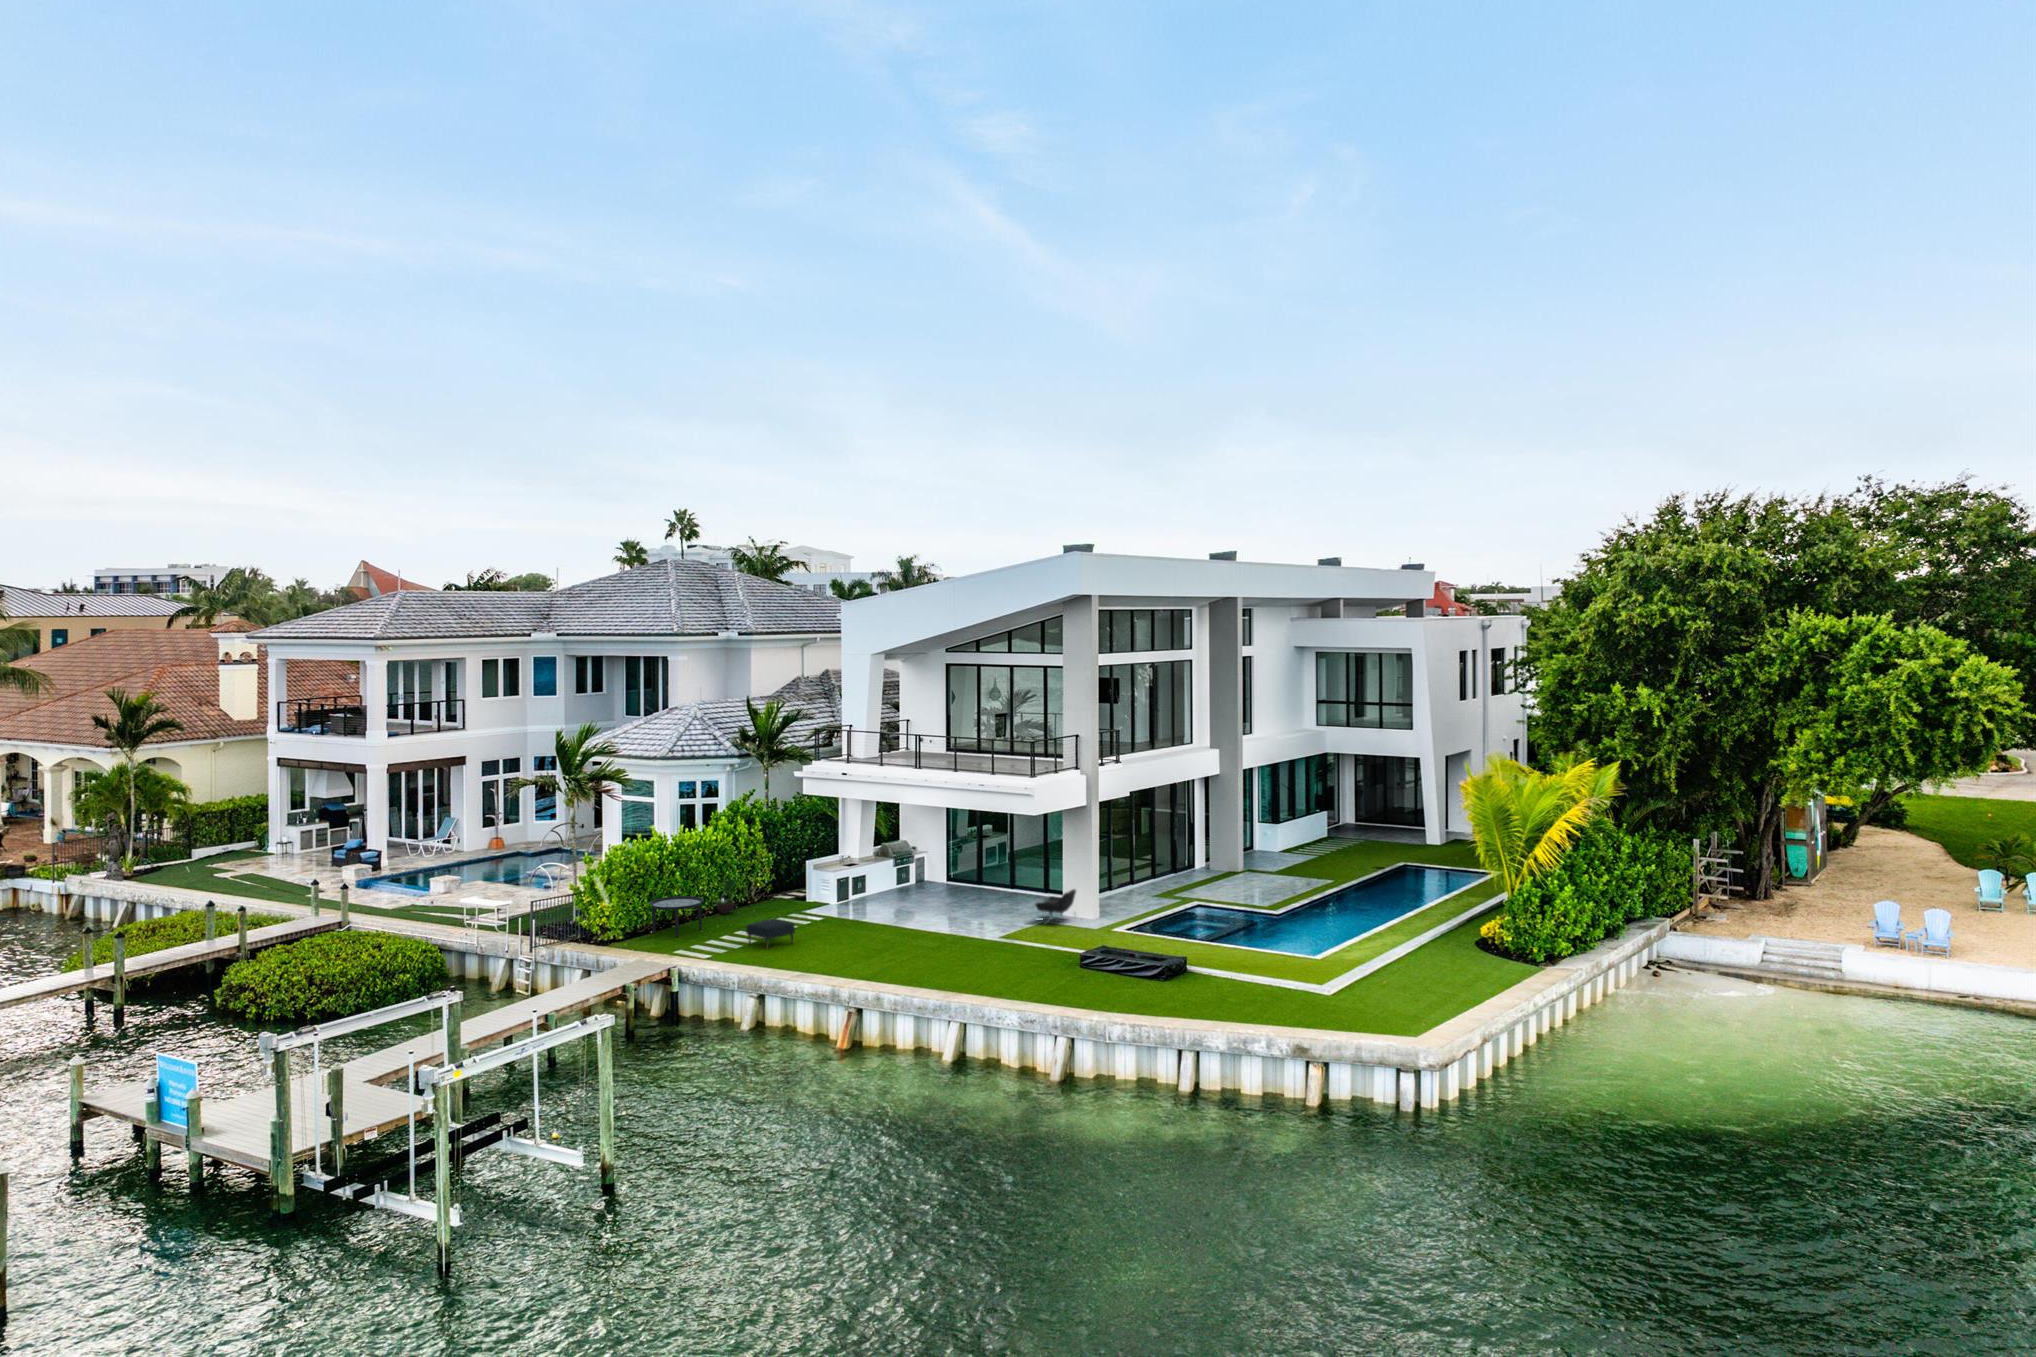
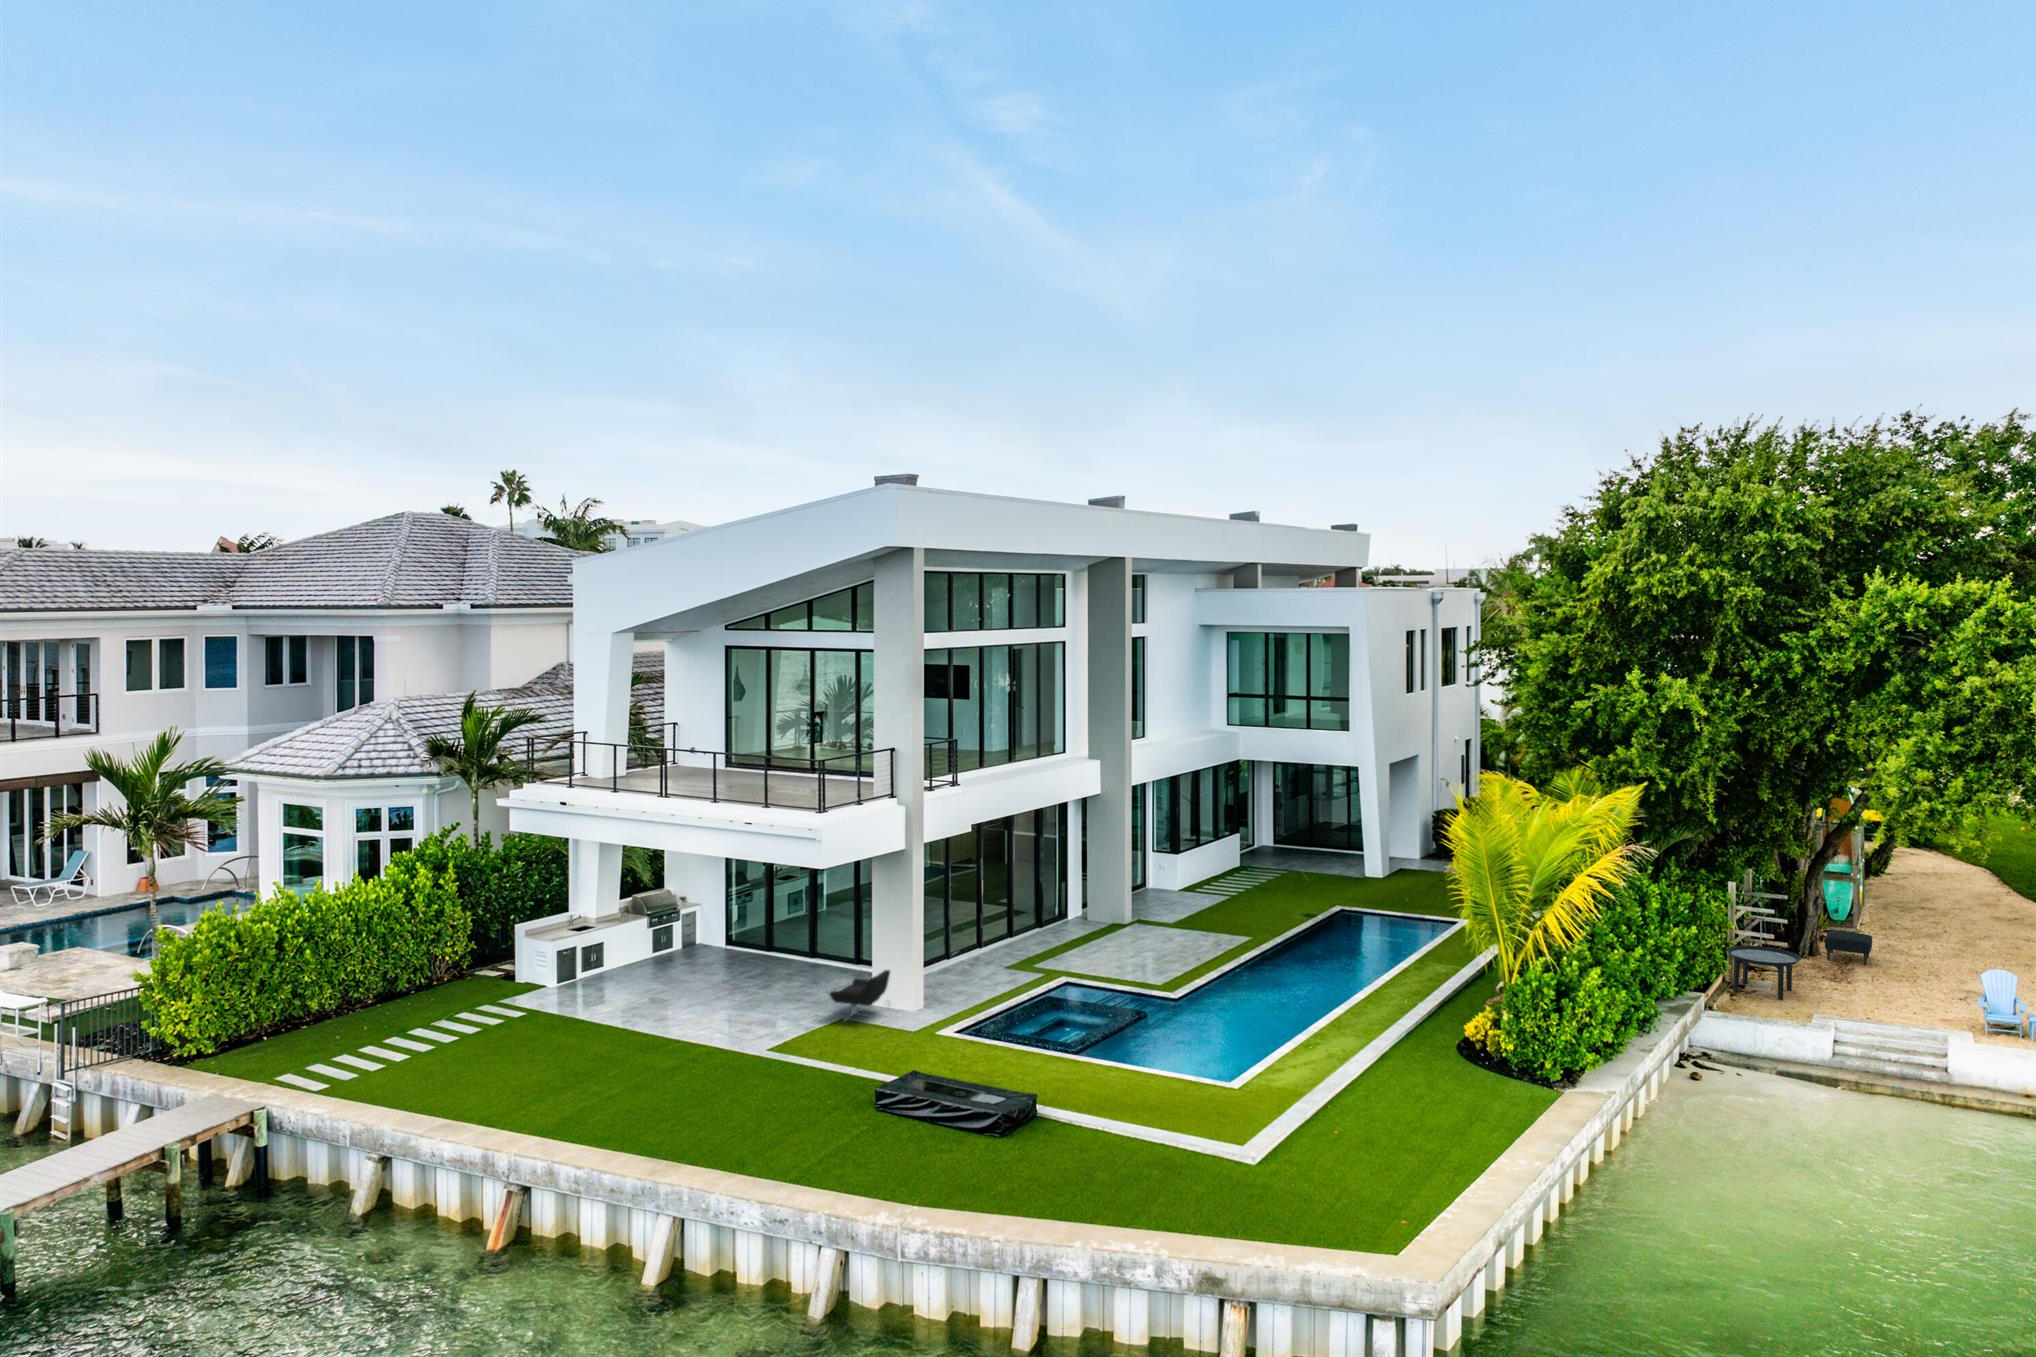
potted tree: present [717,879,736,914] -> none [363,955,399,1011]
round table: present [649,896,704,937] -> present [1727,946,1801,1000]
ottoman: present [746,919,795,948] -> present [1825,931,1872,965]

